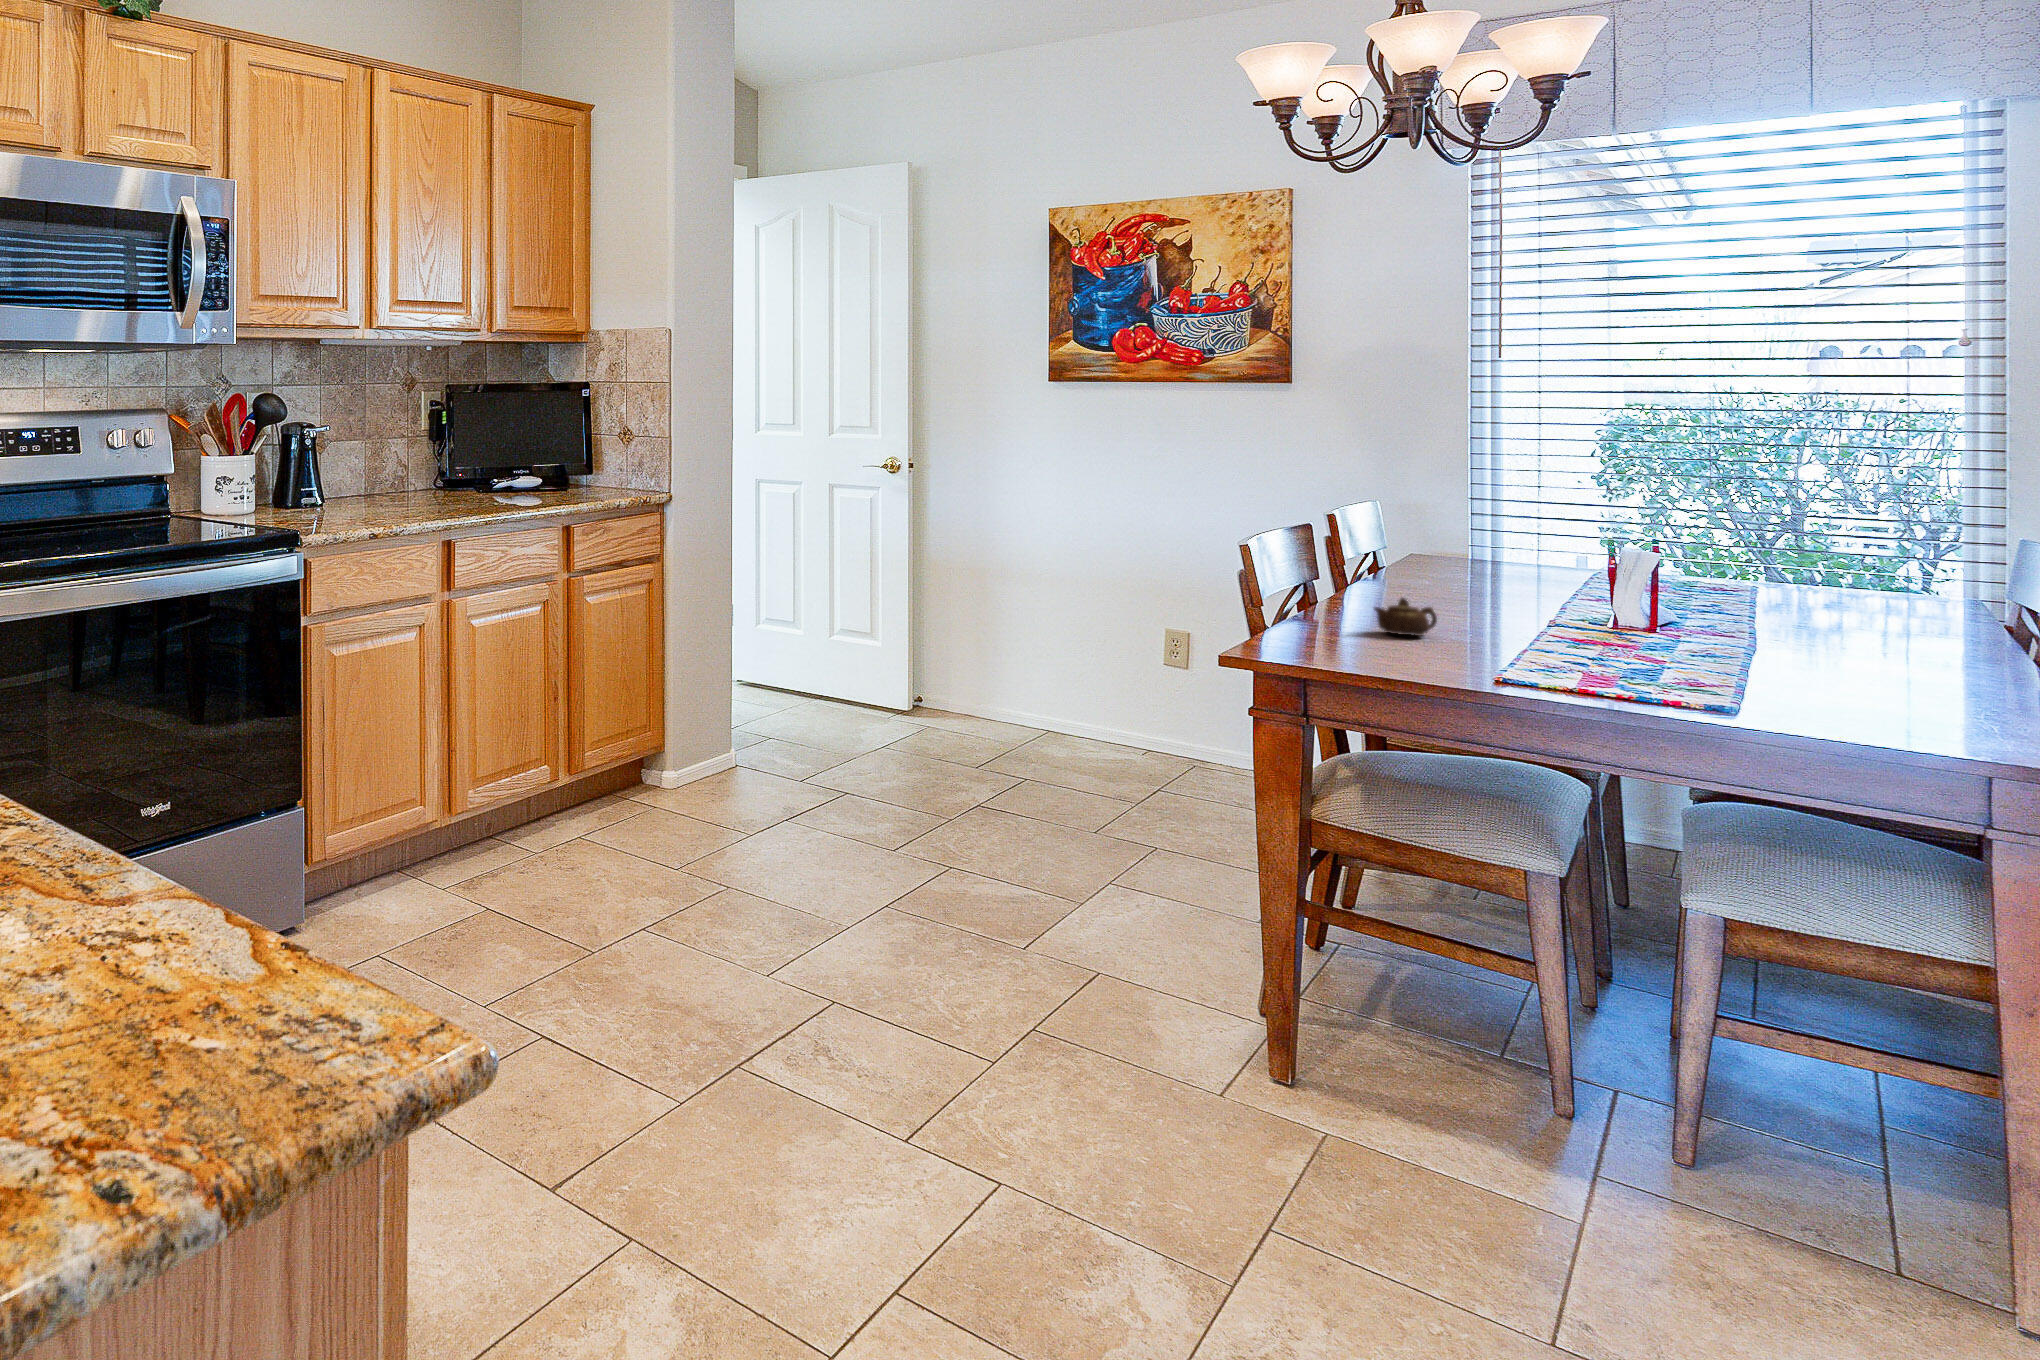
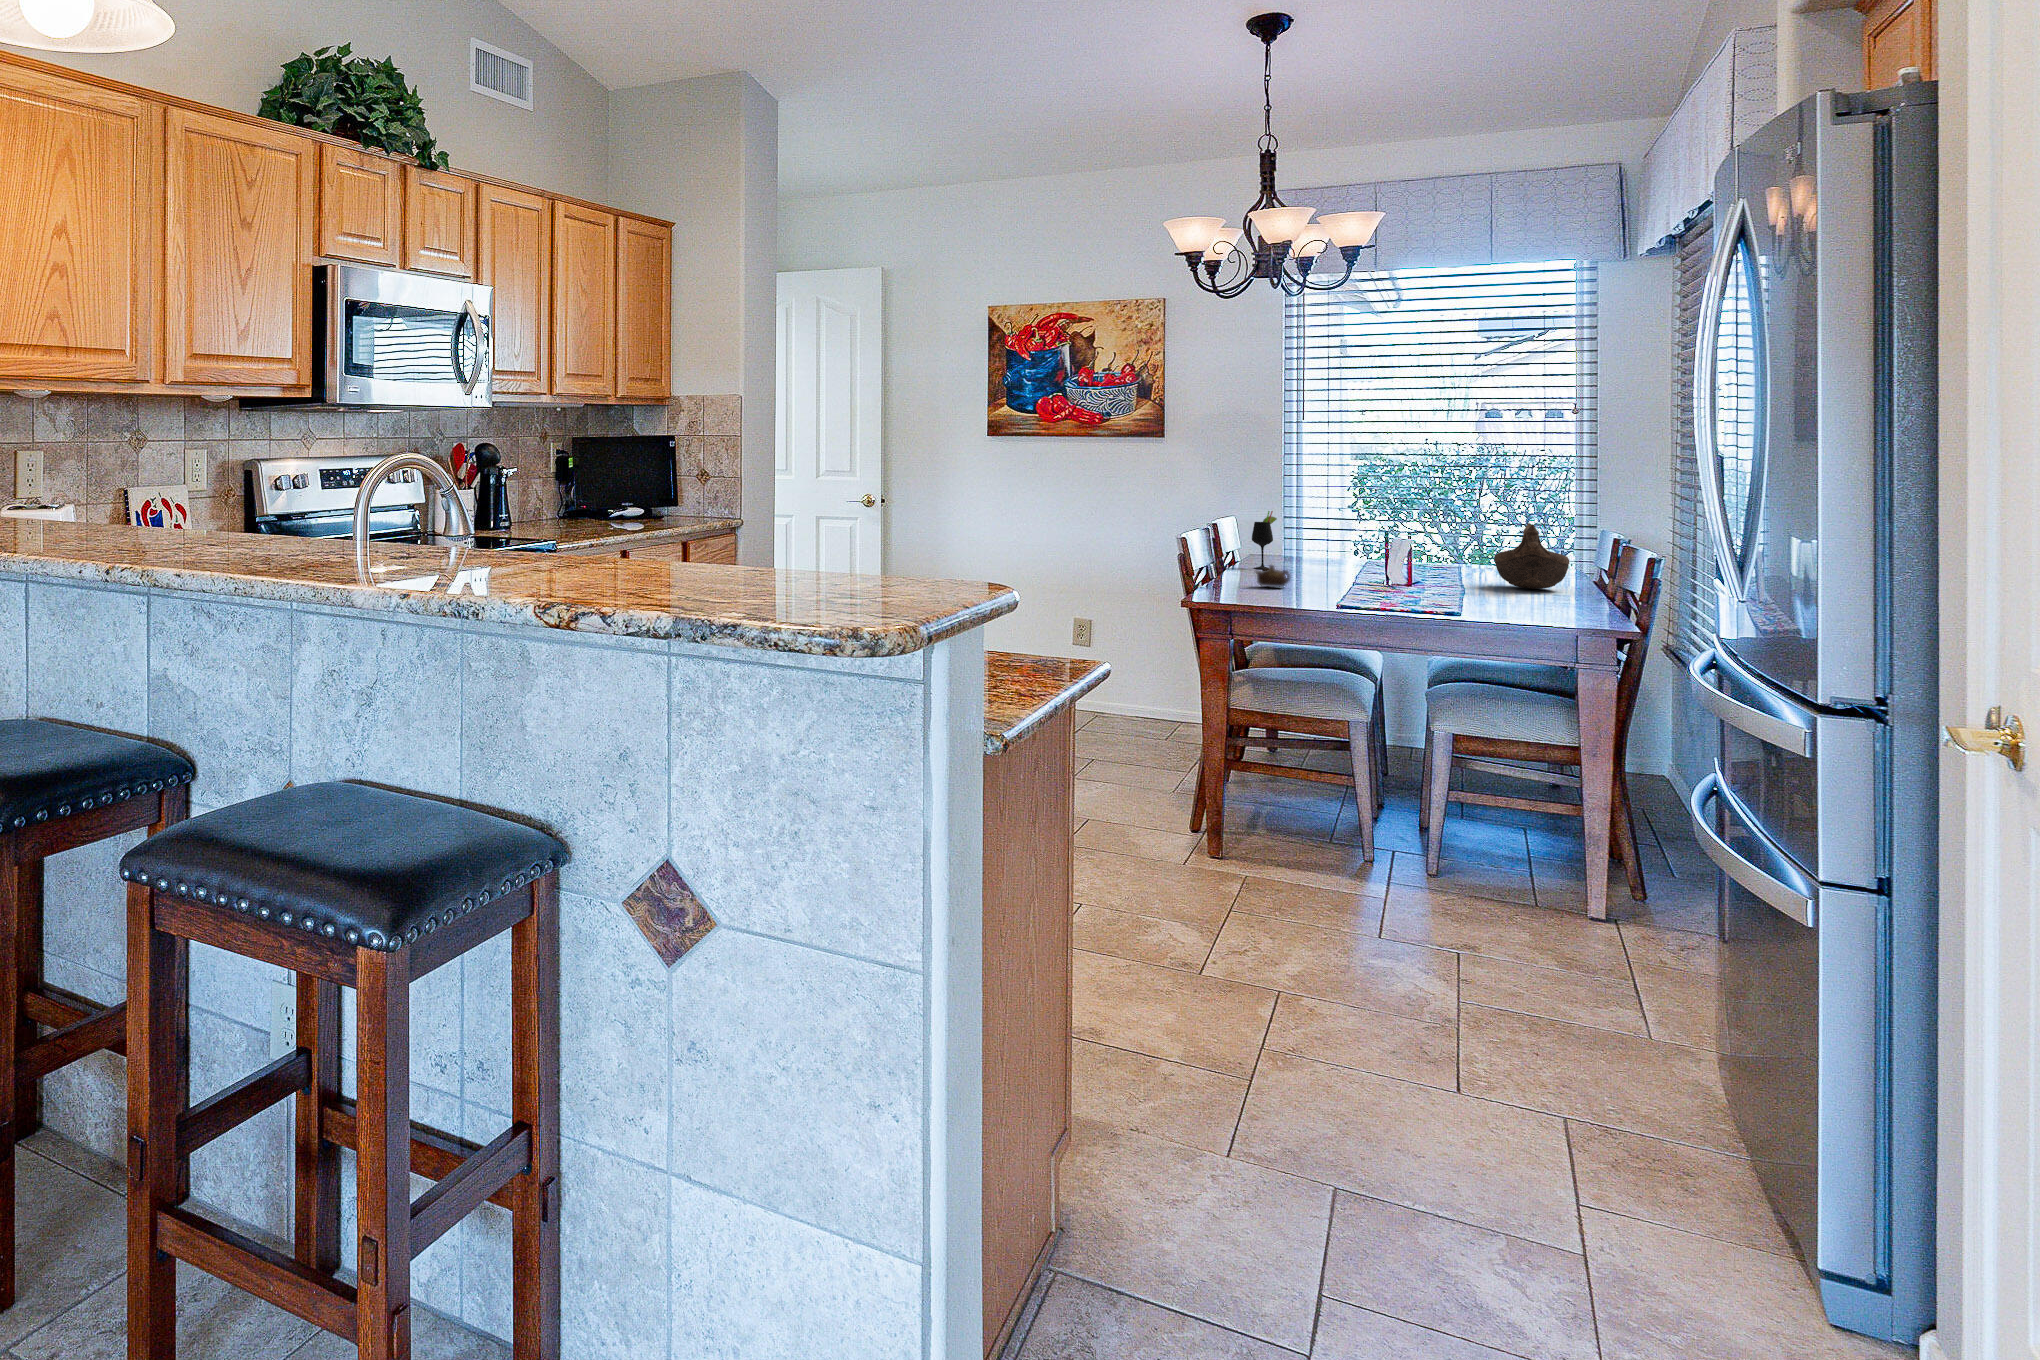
wine glass: none [1395,501,1437,590] -> present [1252,511,1277,569]
decorative bowl: none [1814,535,1961,652] -> present [1494,523,1569,589]

